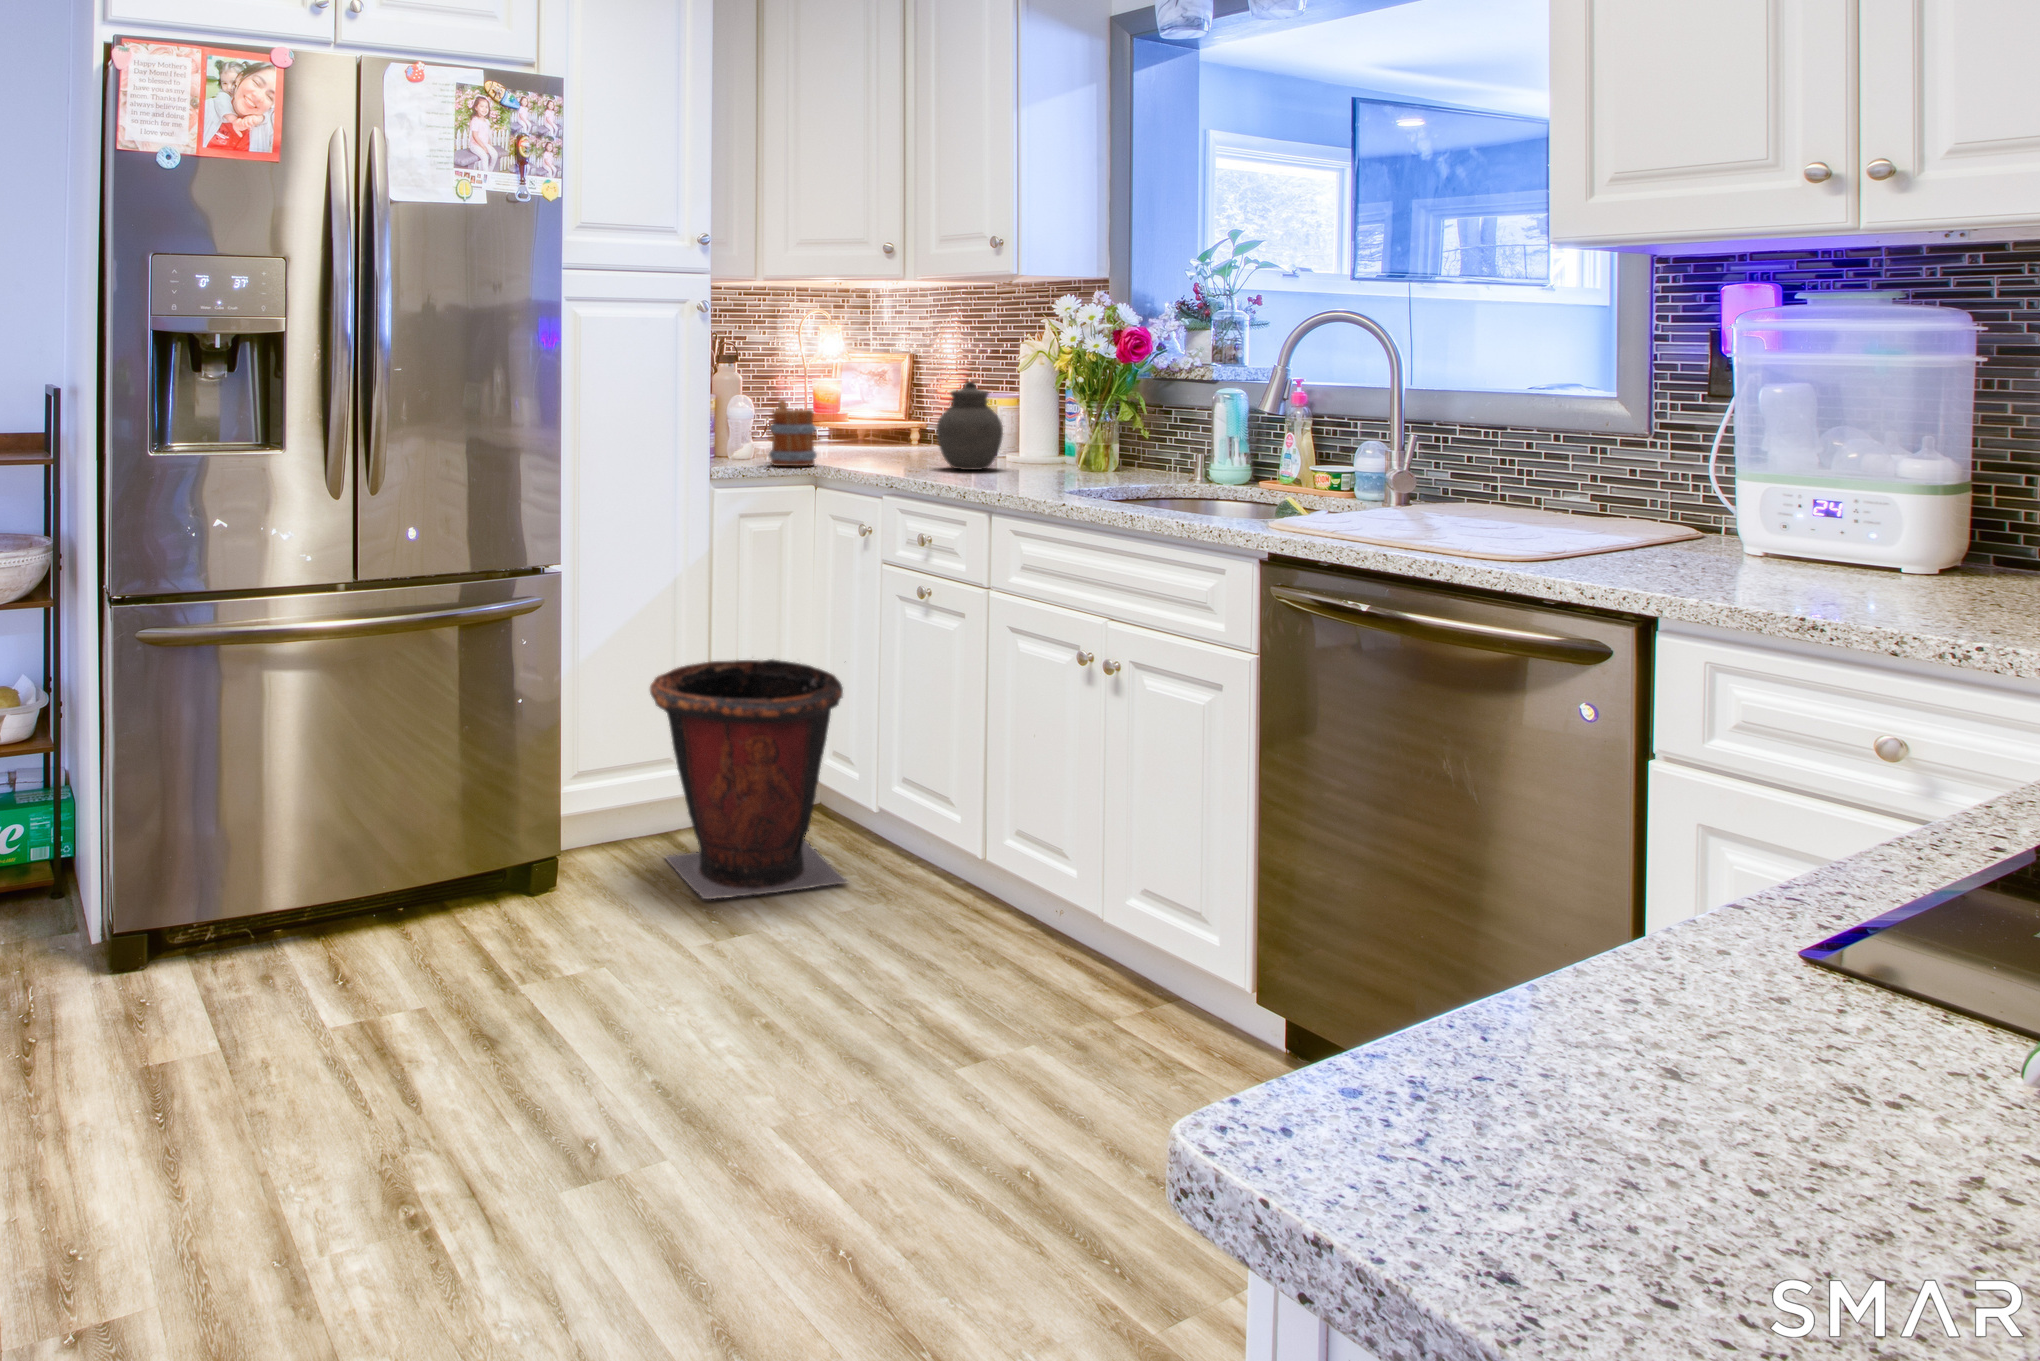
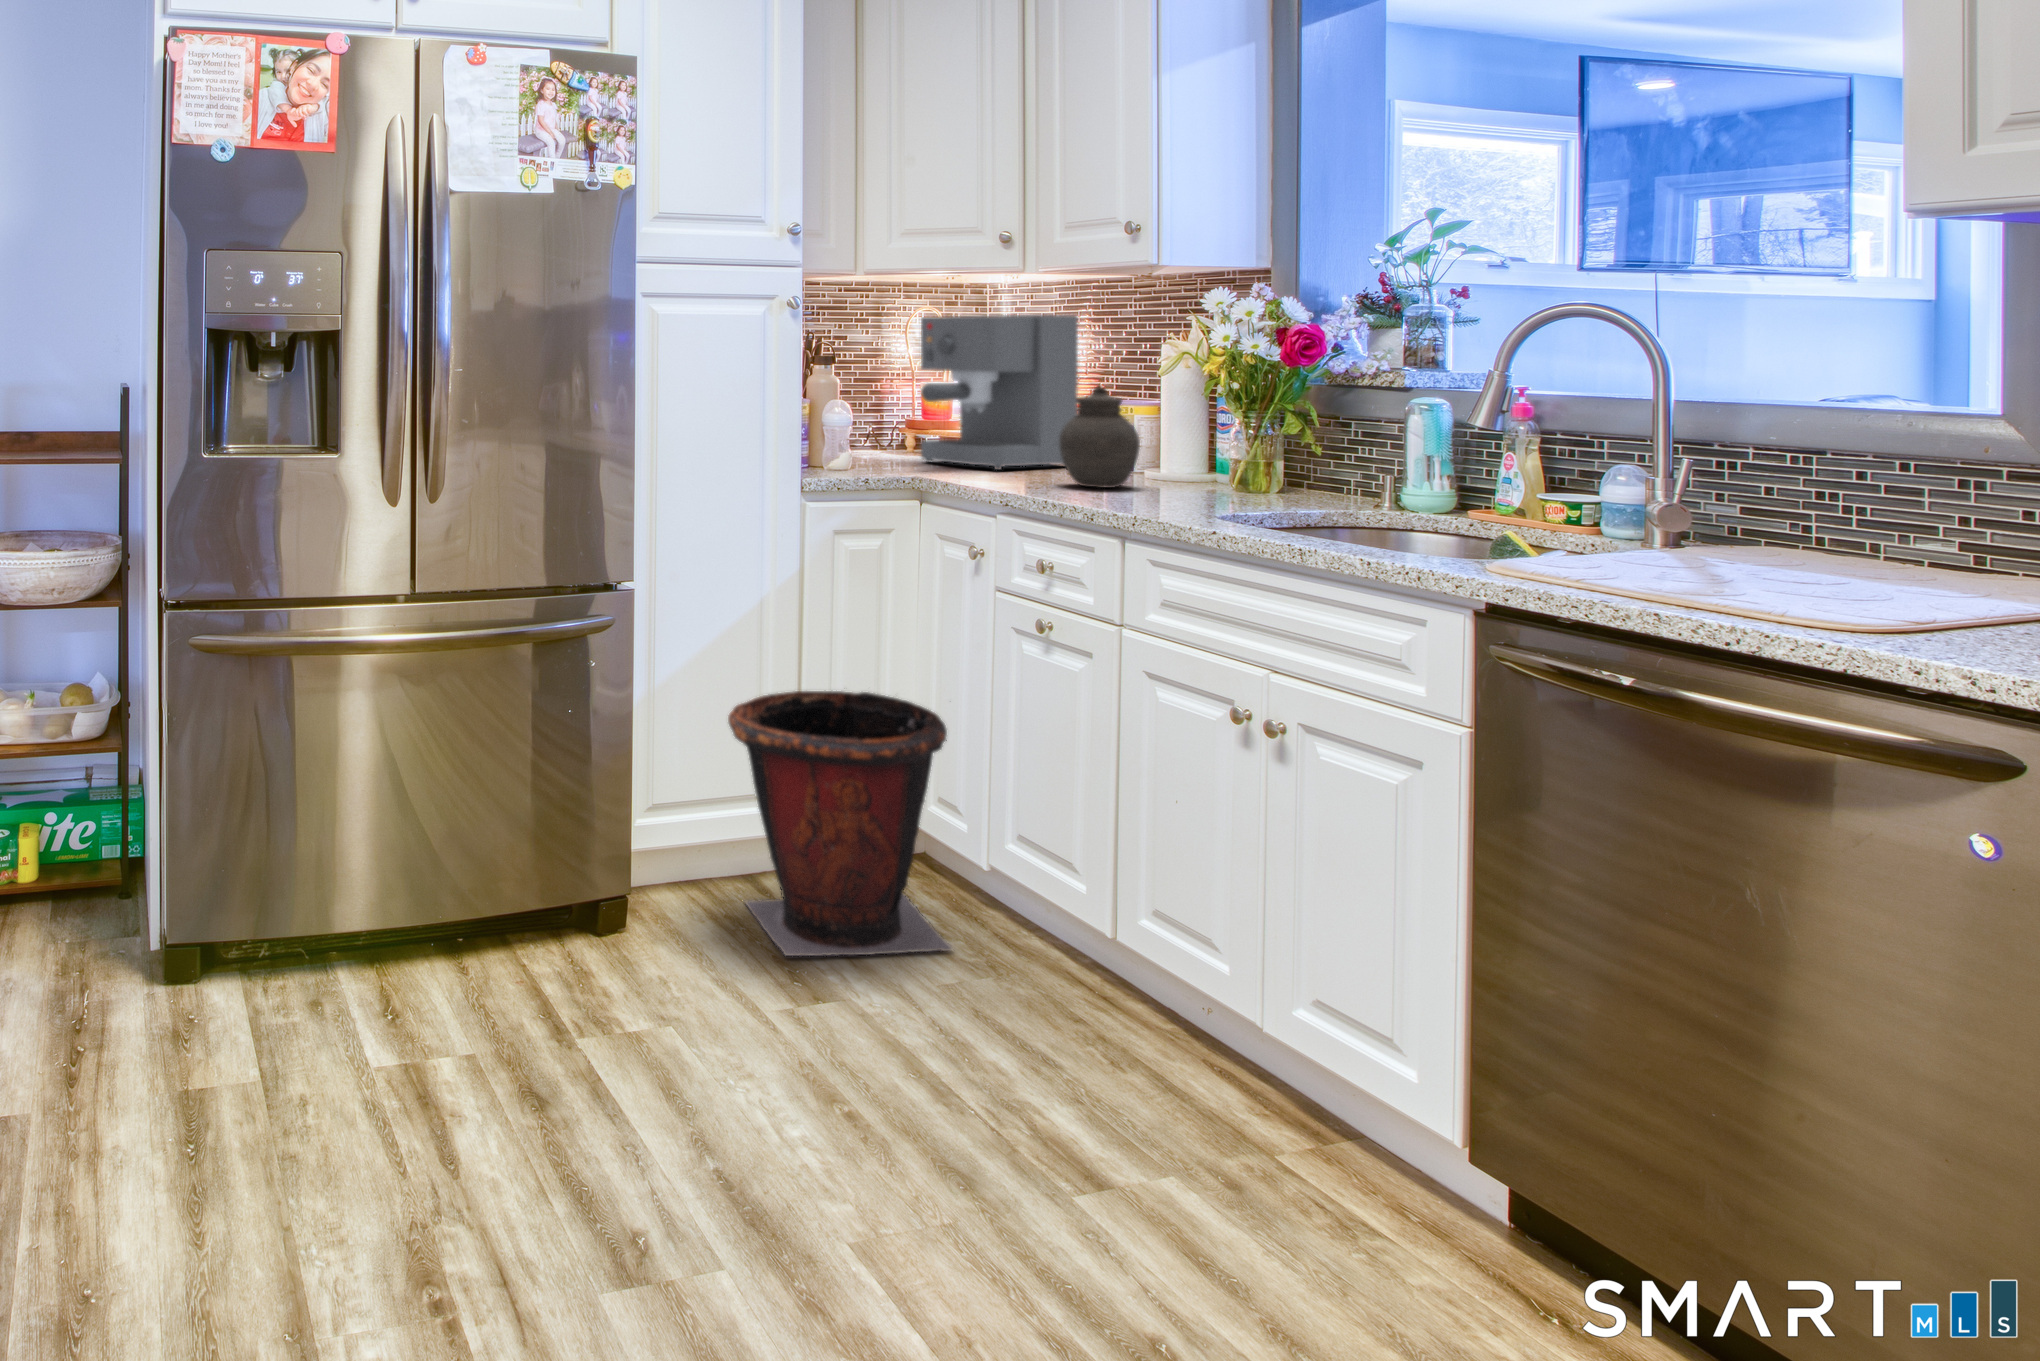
coffee maker: none [816,318,950,457] -> present [921,315,1078,470]
mug: present [769,400,817,466] -> none [864,405,920,479]

